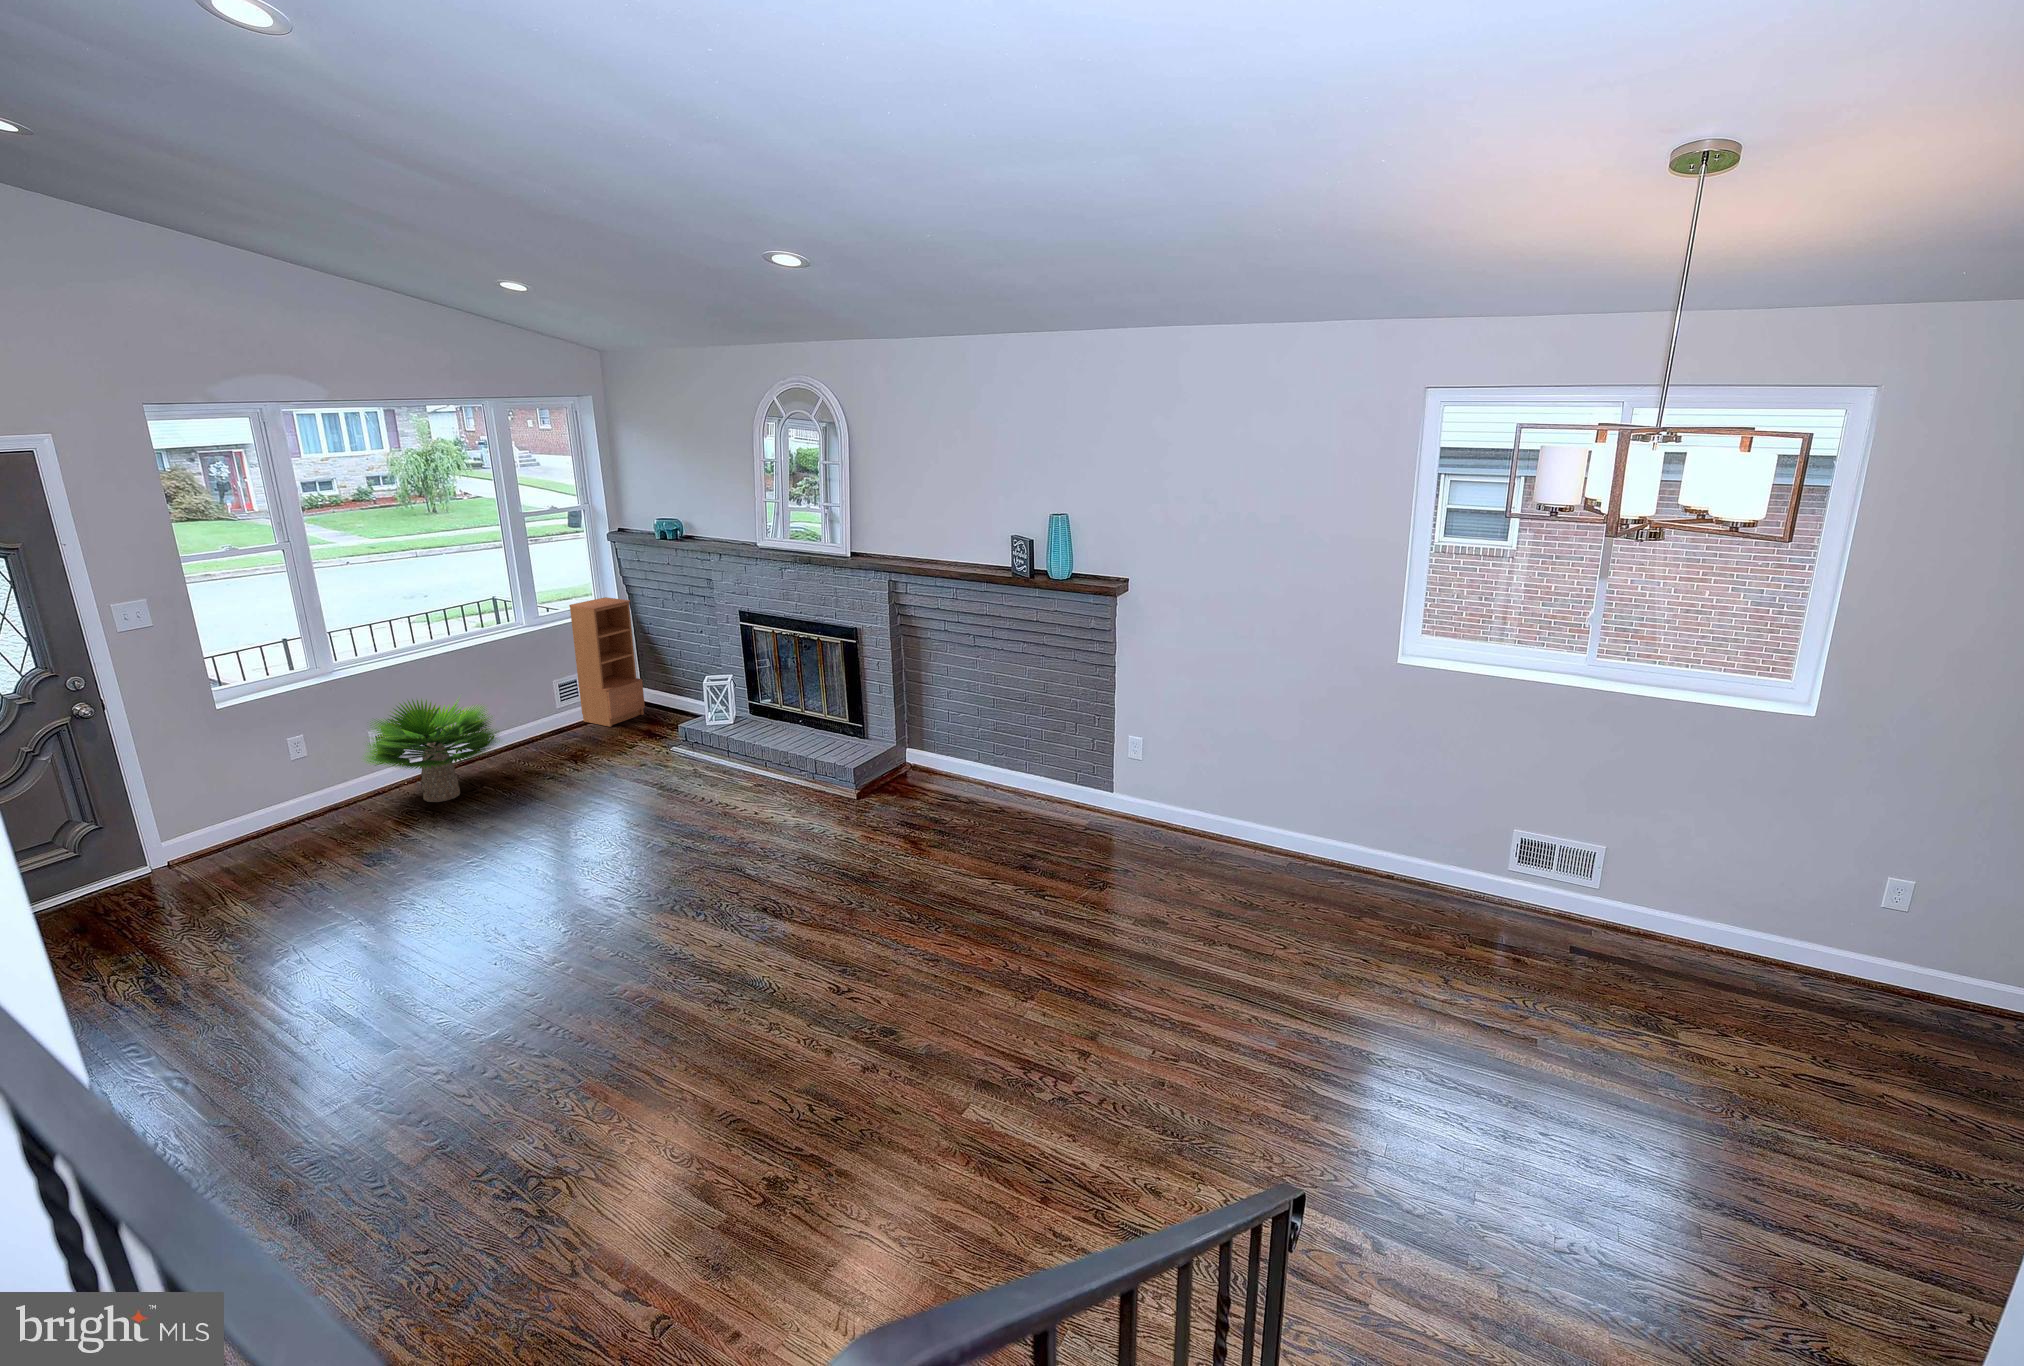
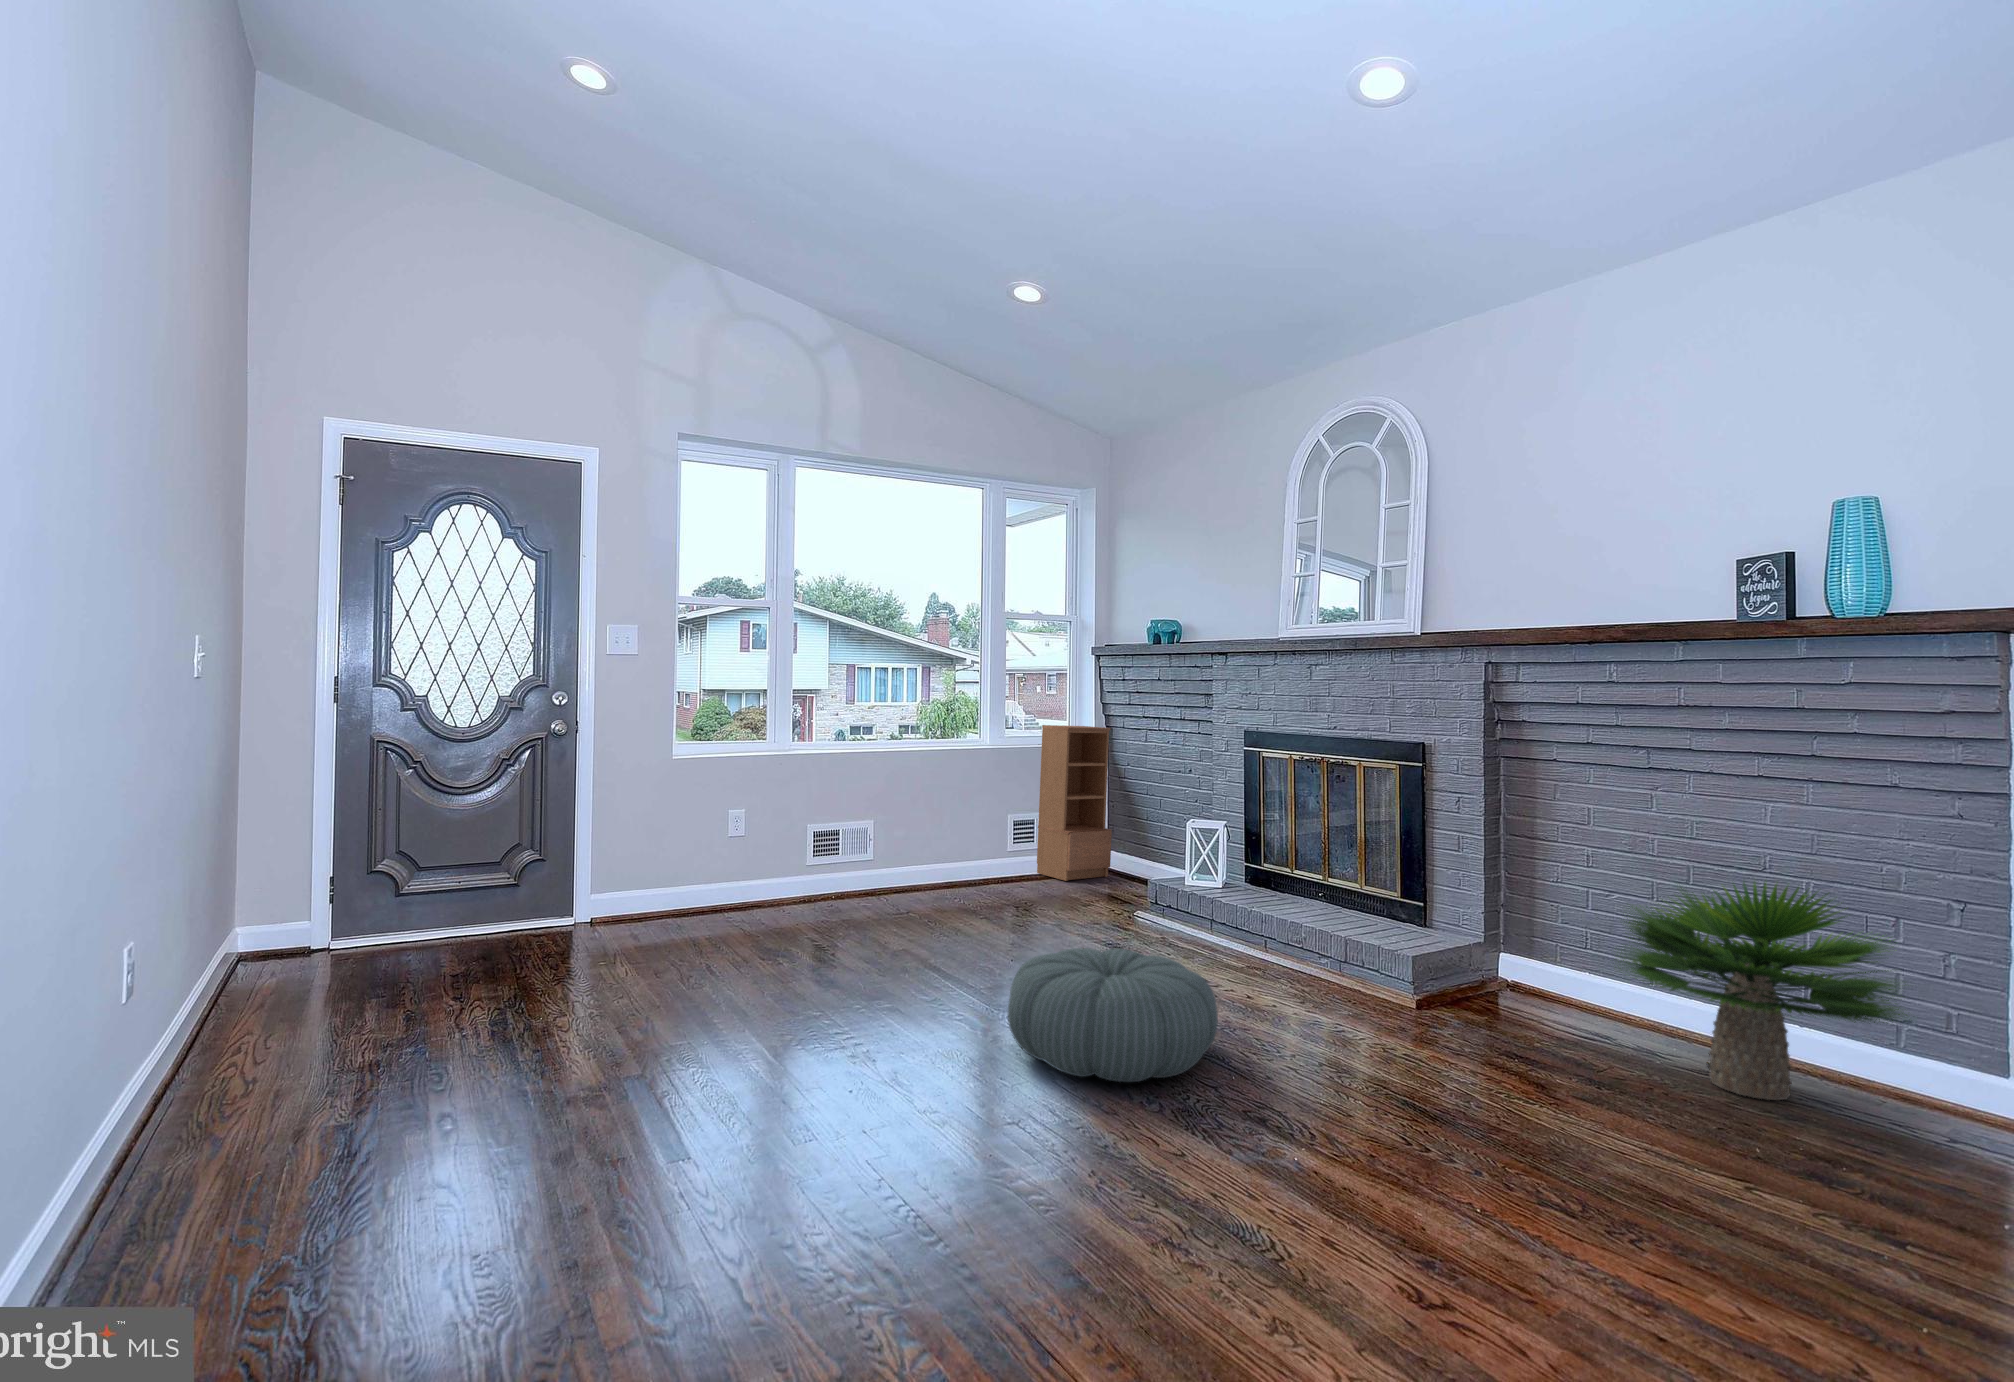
potted plant: present [365,699,497,802] -> present [1620,883,1907,1100]
pouf: none [595,819,736,912] -> present [1008,948,1218,1082]

